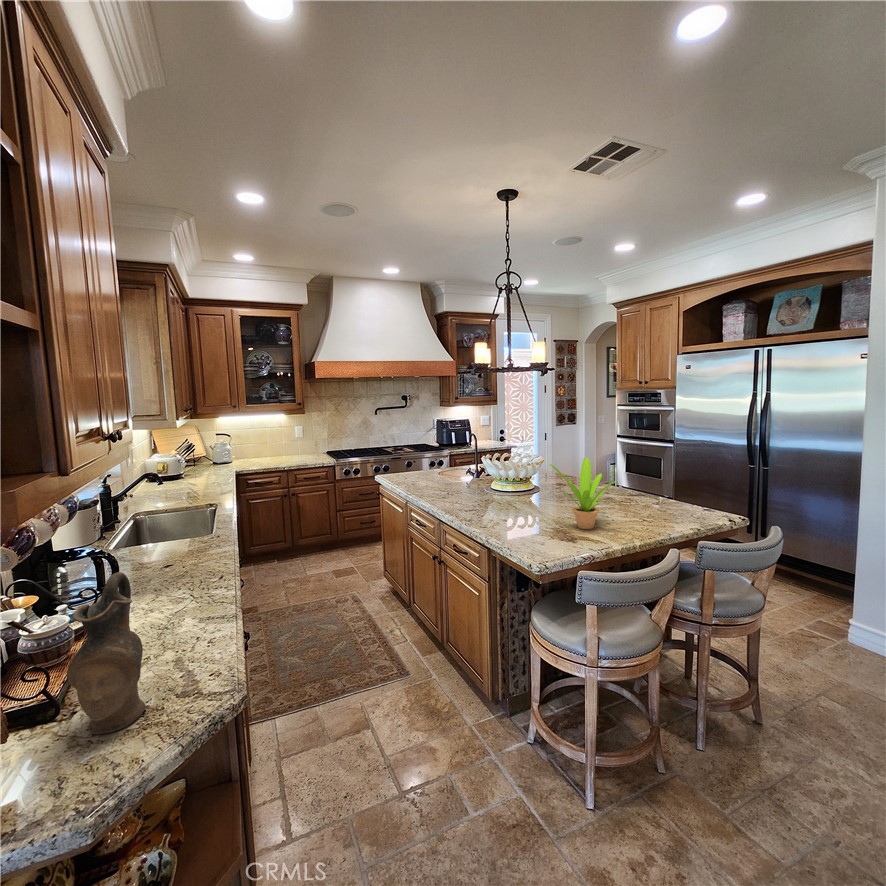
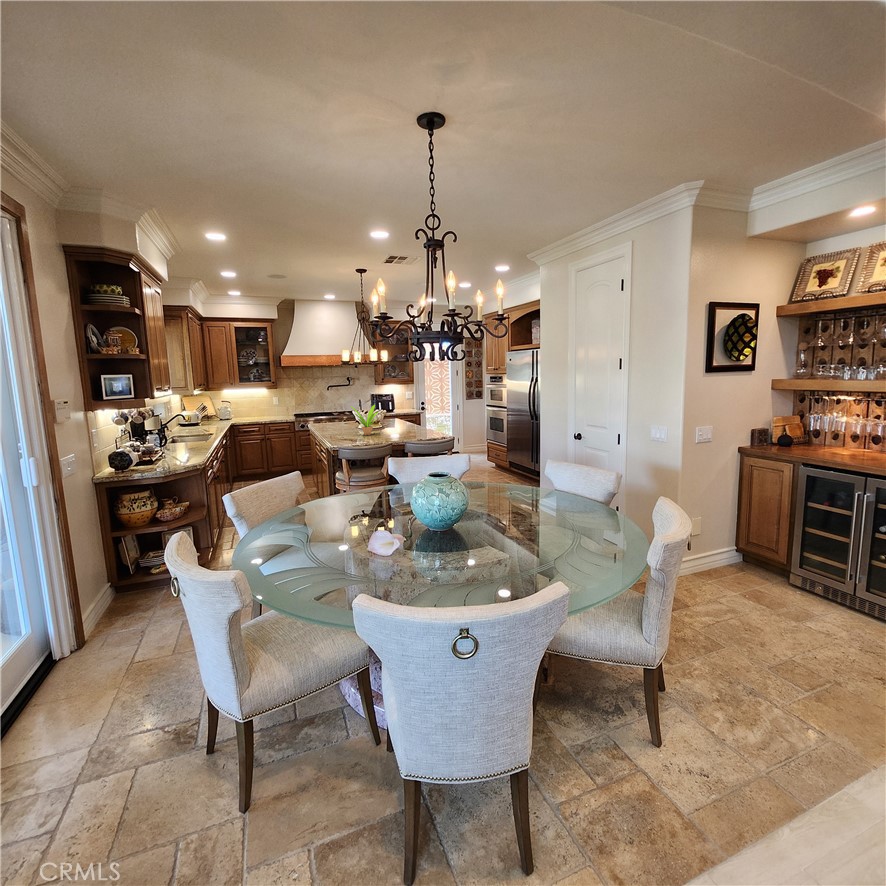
ceramic pitcher: present [67,572,145,734] -> none [162,423,181,461]

